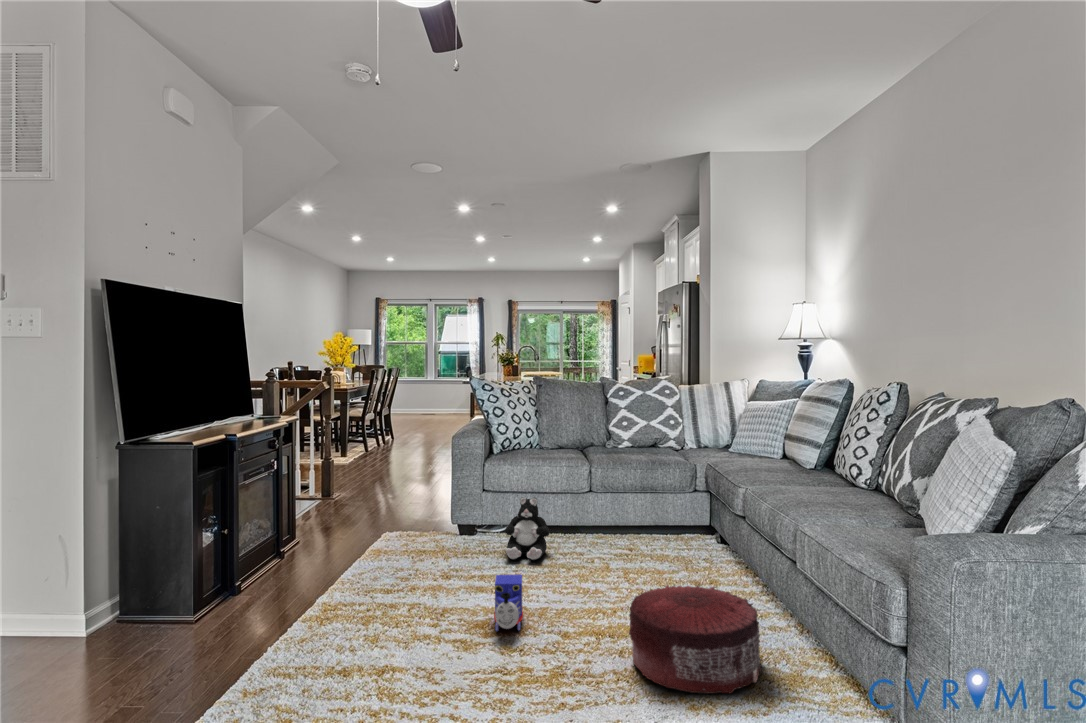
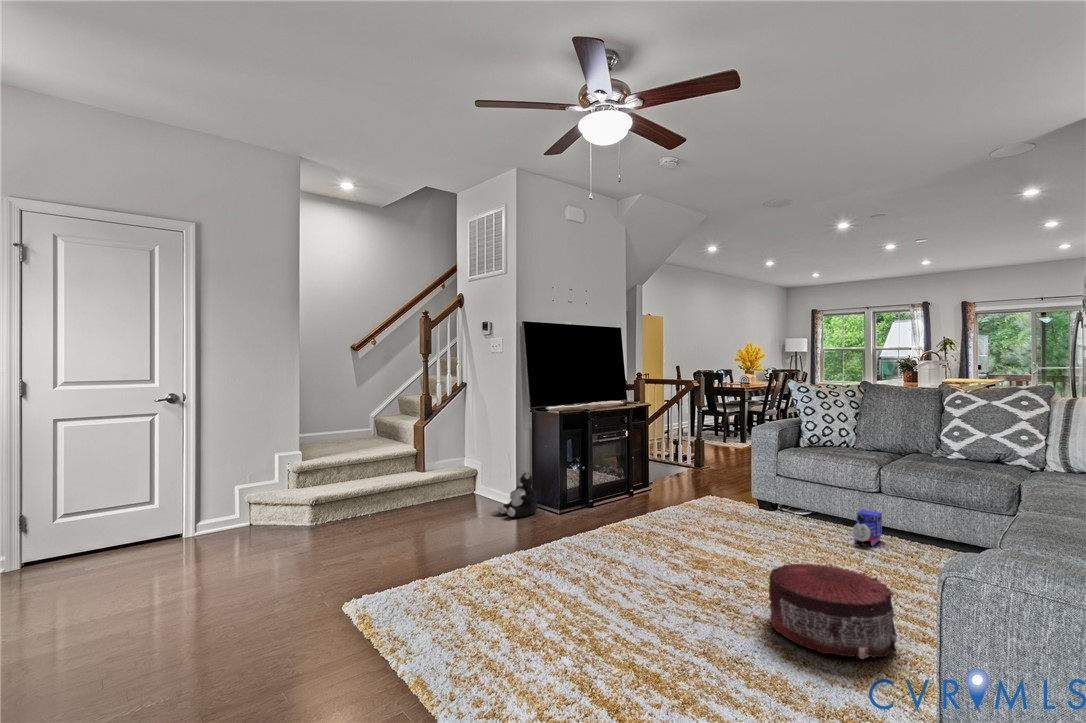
plush toy: present [505,497,550,560] -> present [498,472,537,517]
toy train: present [494,575,523,631] -> present [853,509,882,546]

